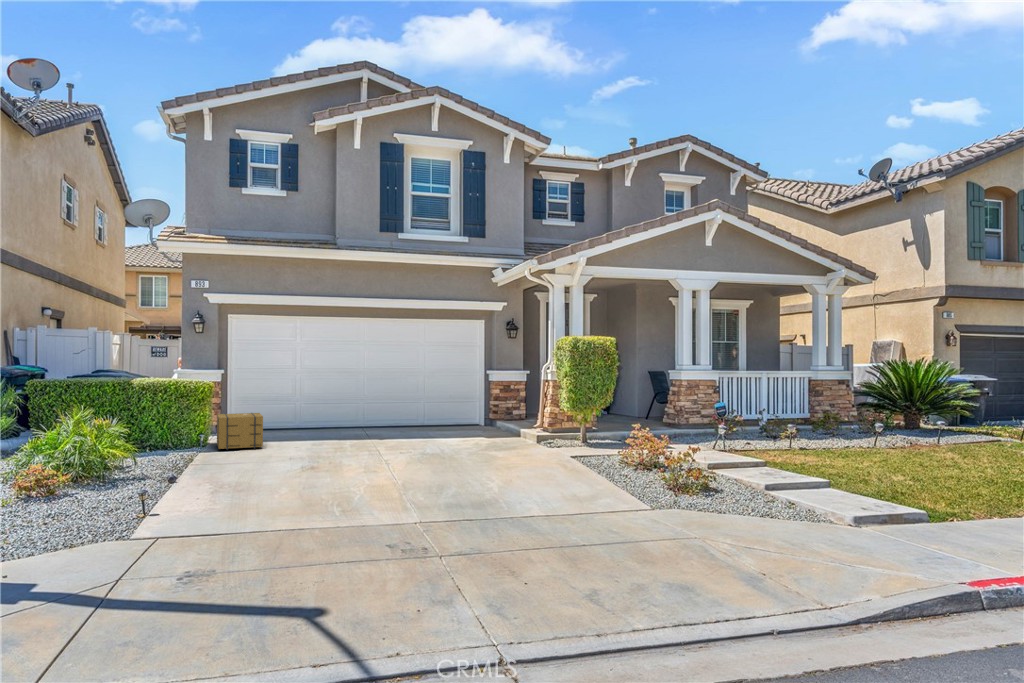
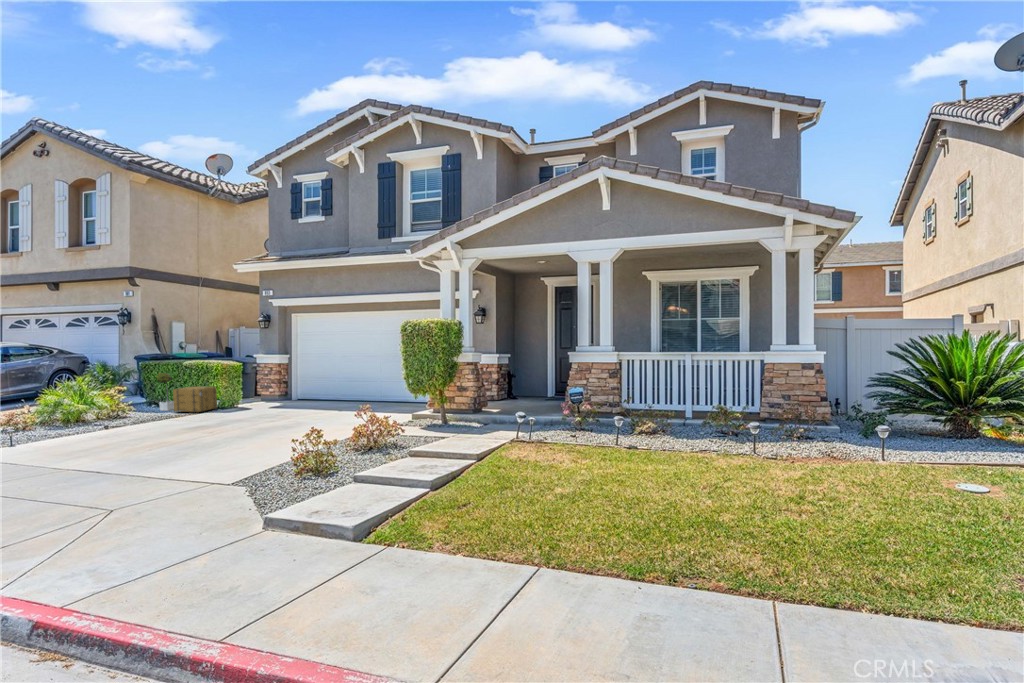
potted tree: none [163,395,189,450] -> present [156,373,174,411]

